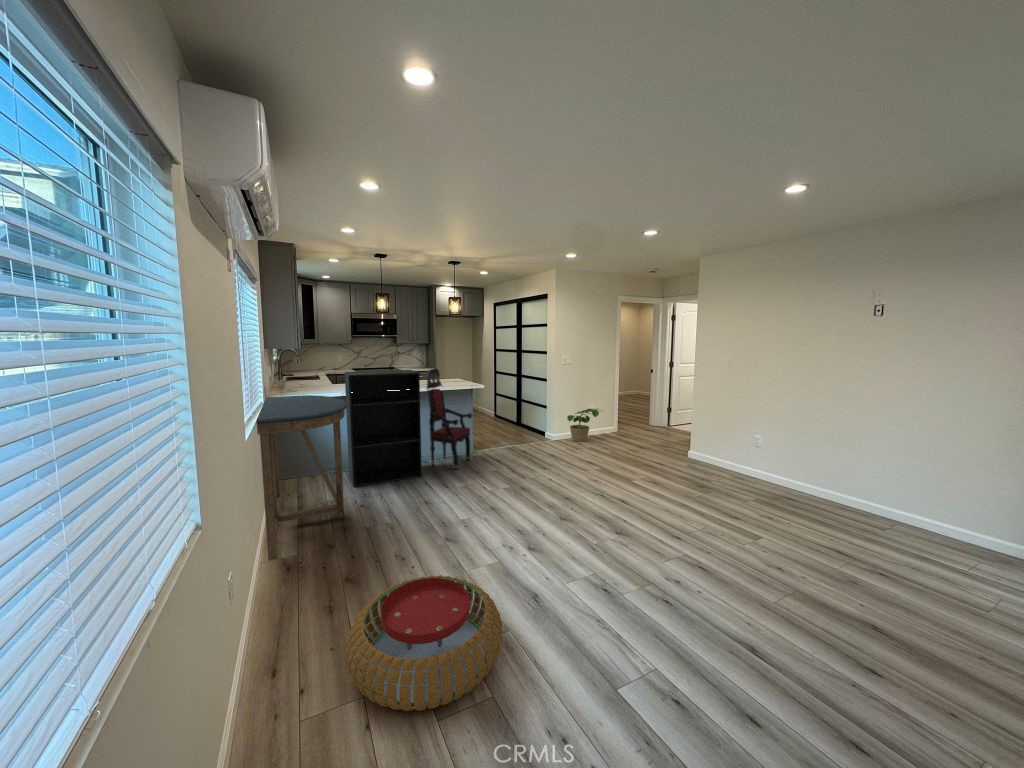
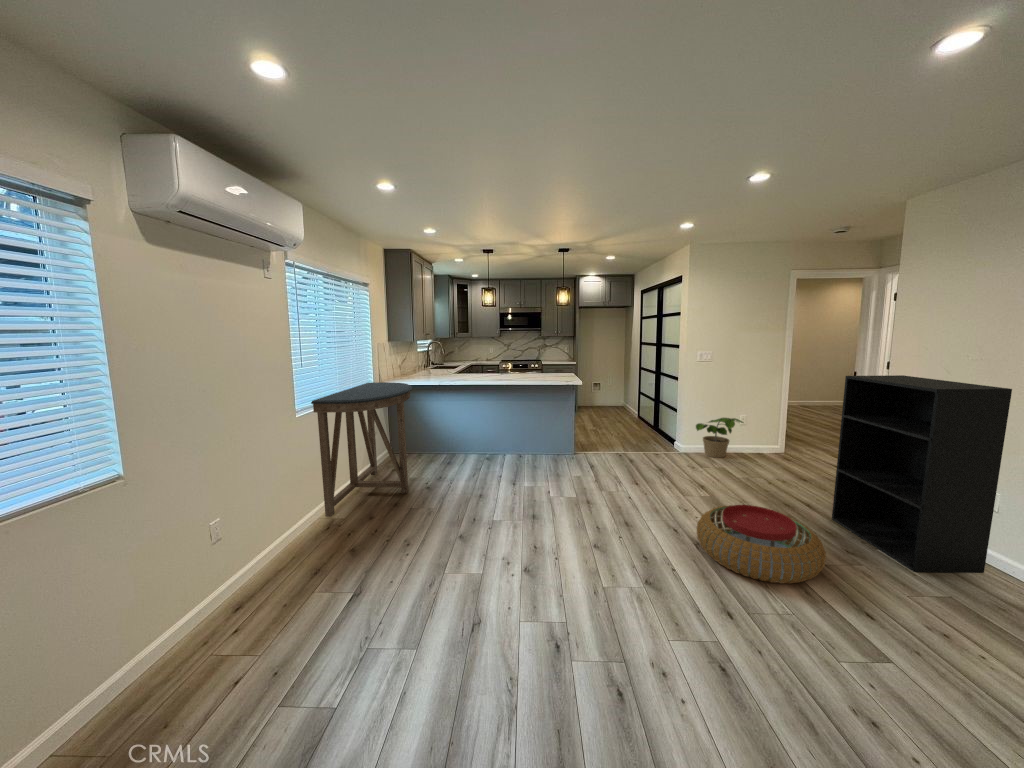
armchair: present [427,369,472,469] -> none [517,362,566,467]
bookshelf: present [345,370,422,487] -> present [832,375,1012,573]
pouf: present [346,575,502,711] -> present [697,505,826,584]

